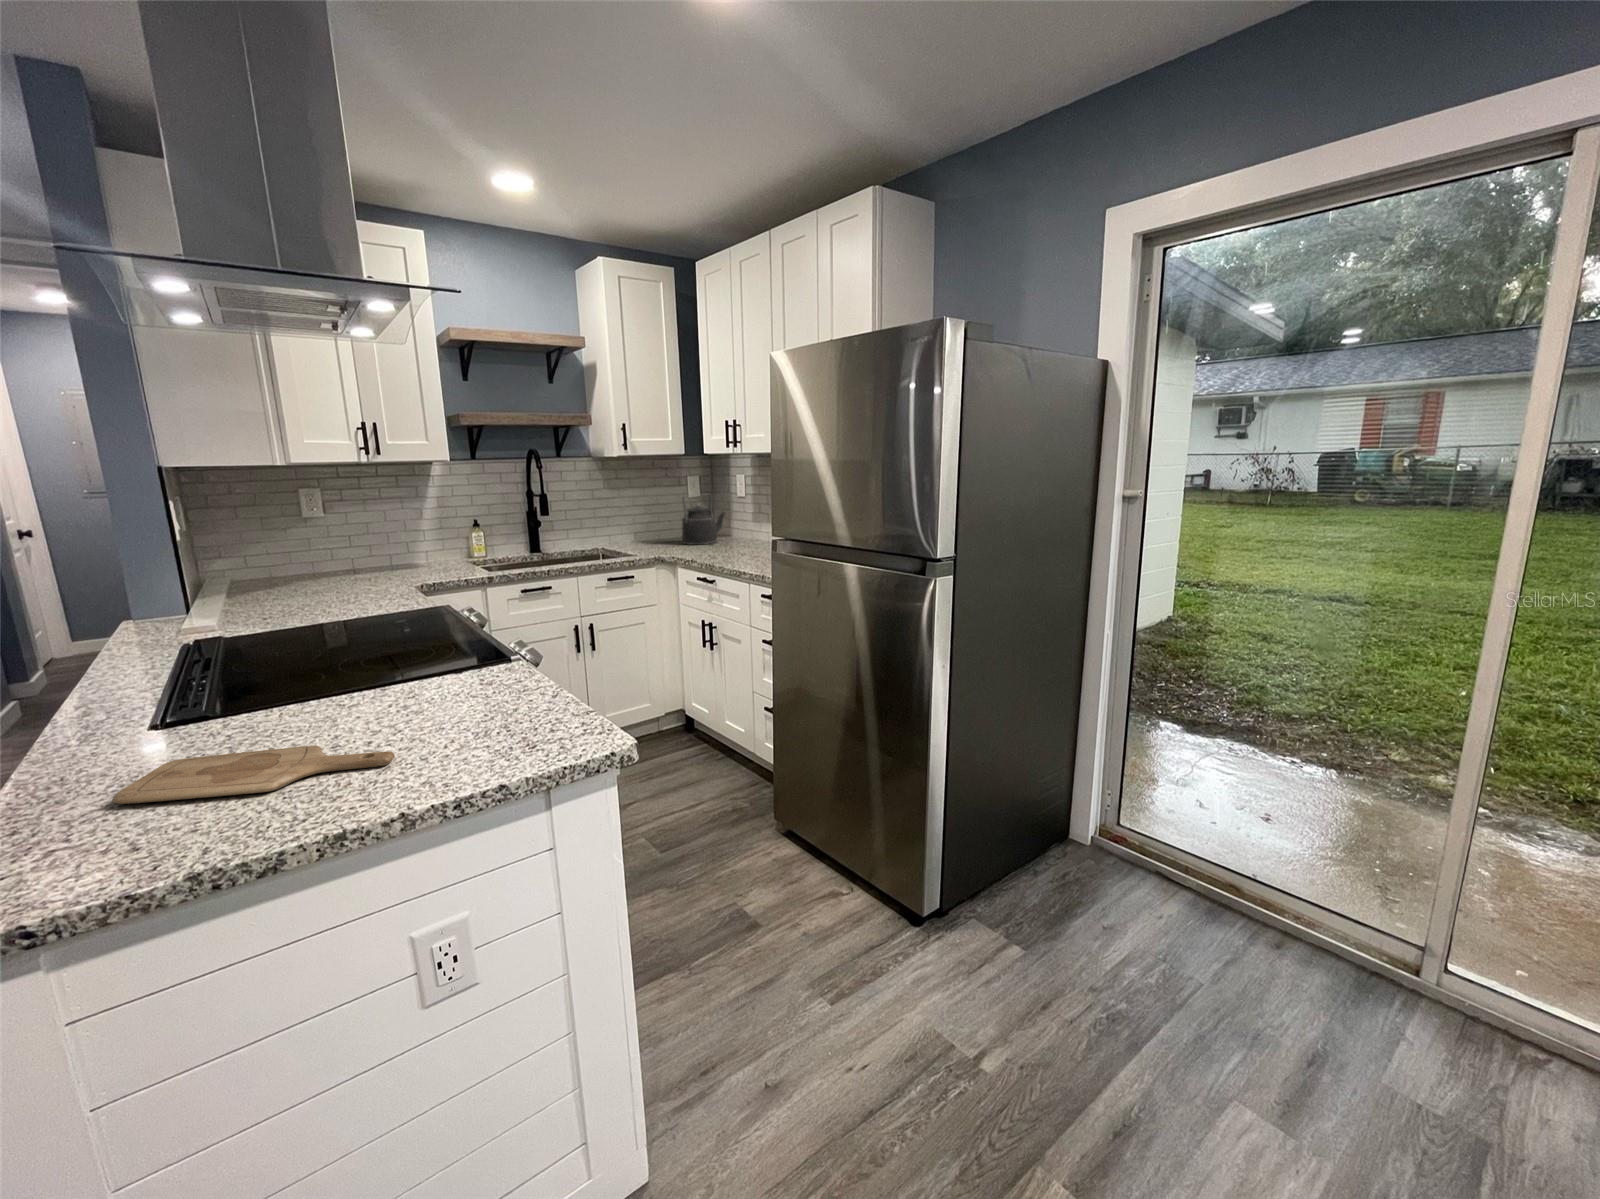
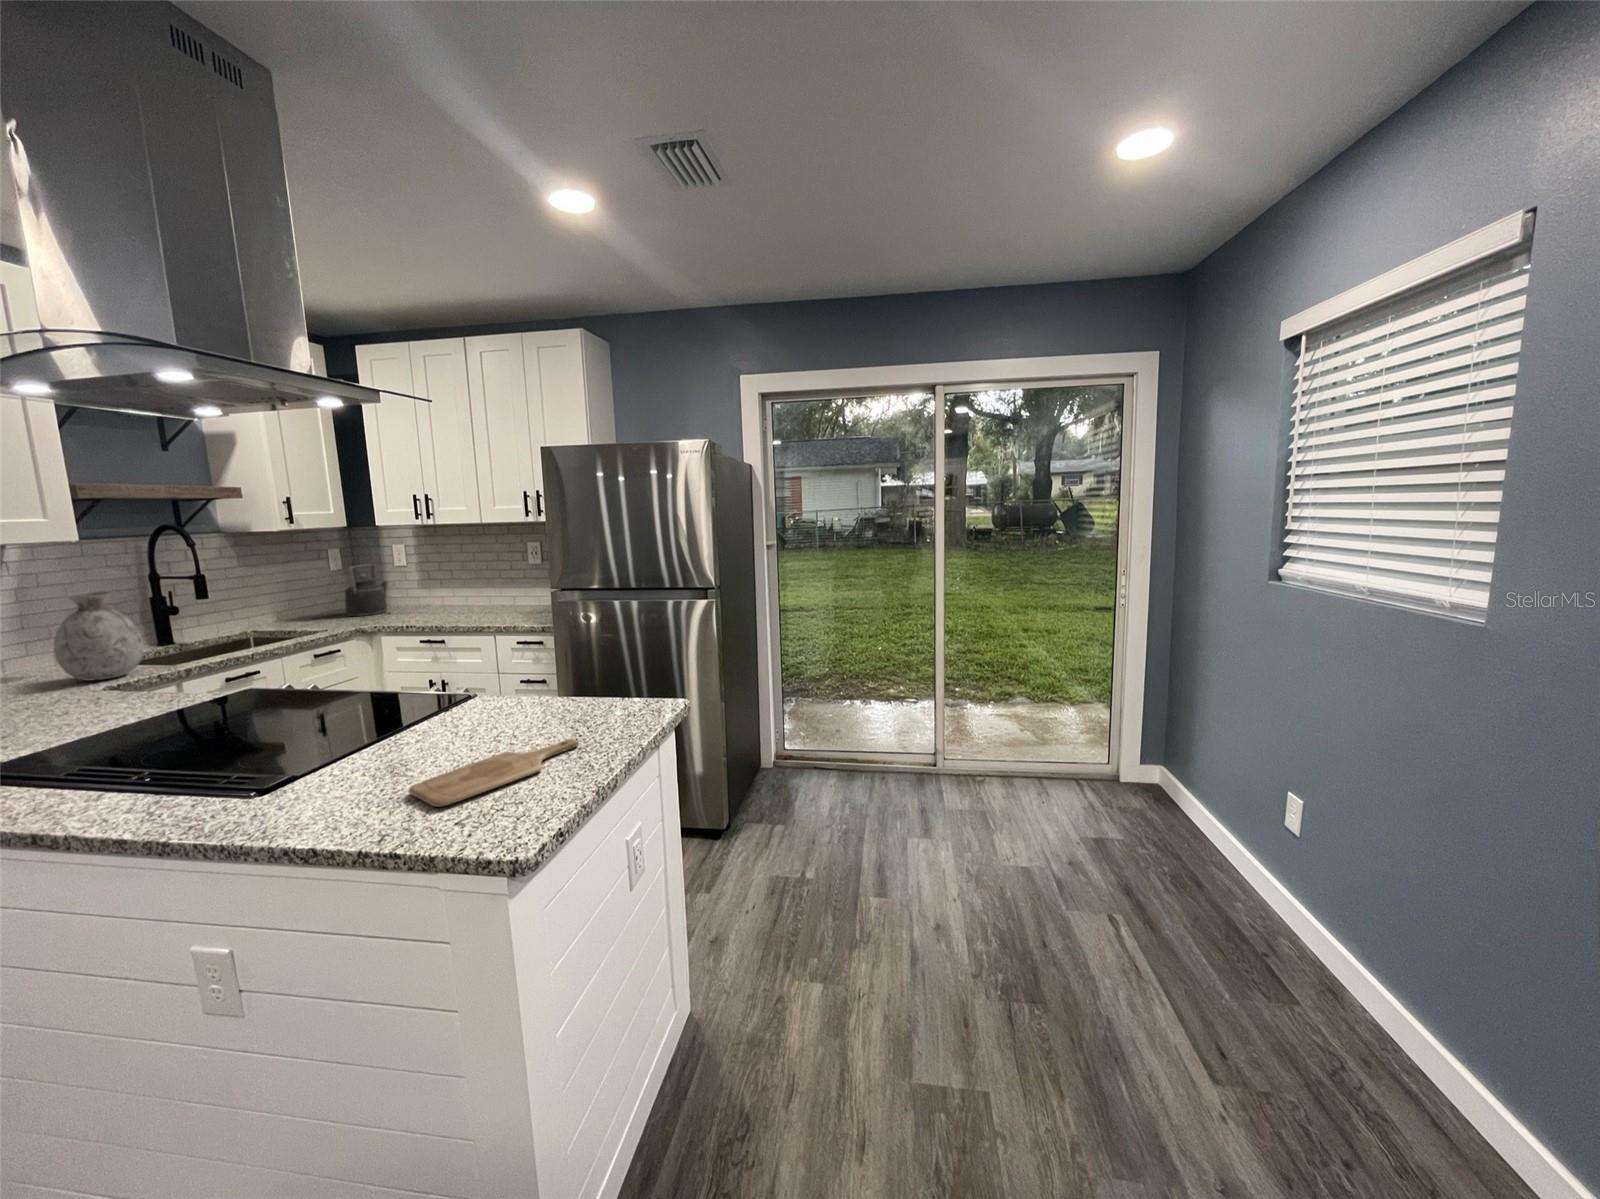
vase: none [420,503,477,576] -> present [54,592,143,681]

